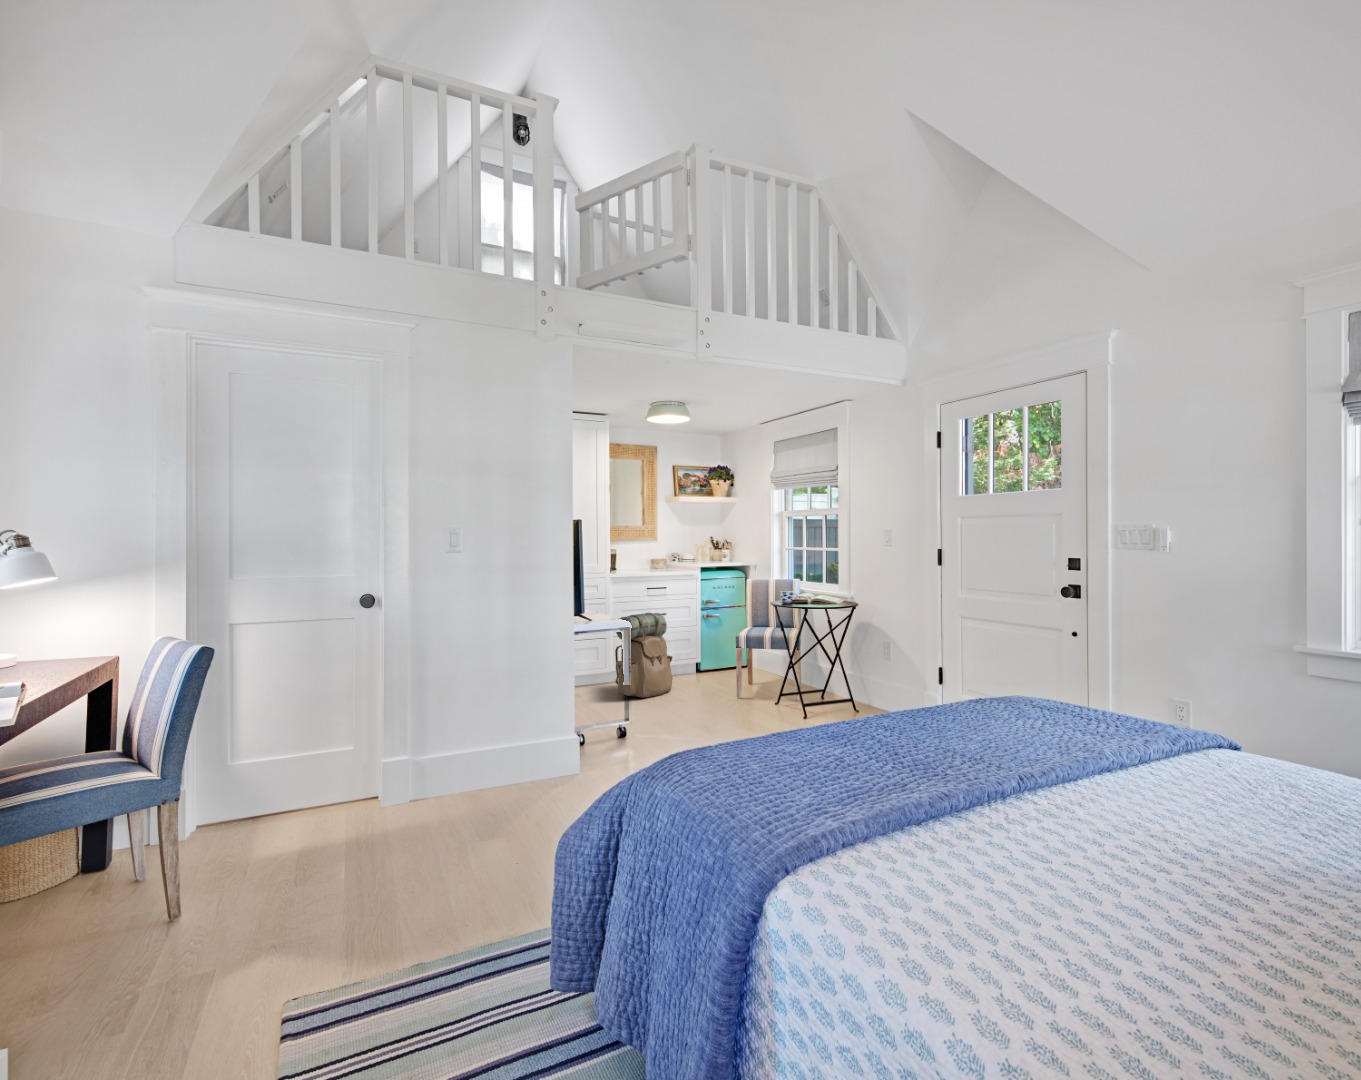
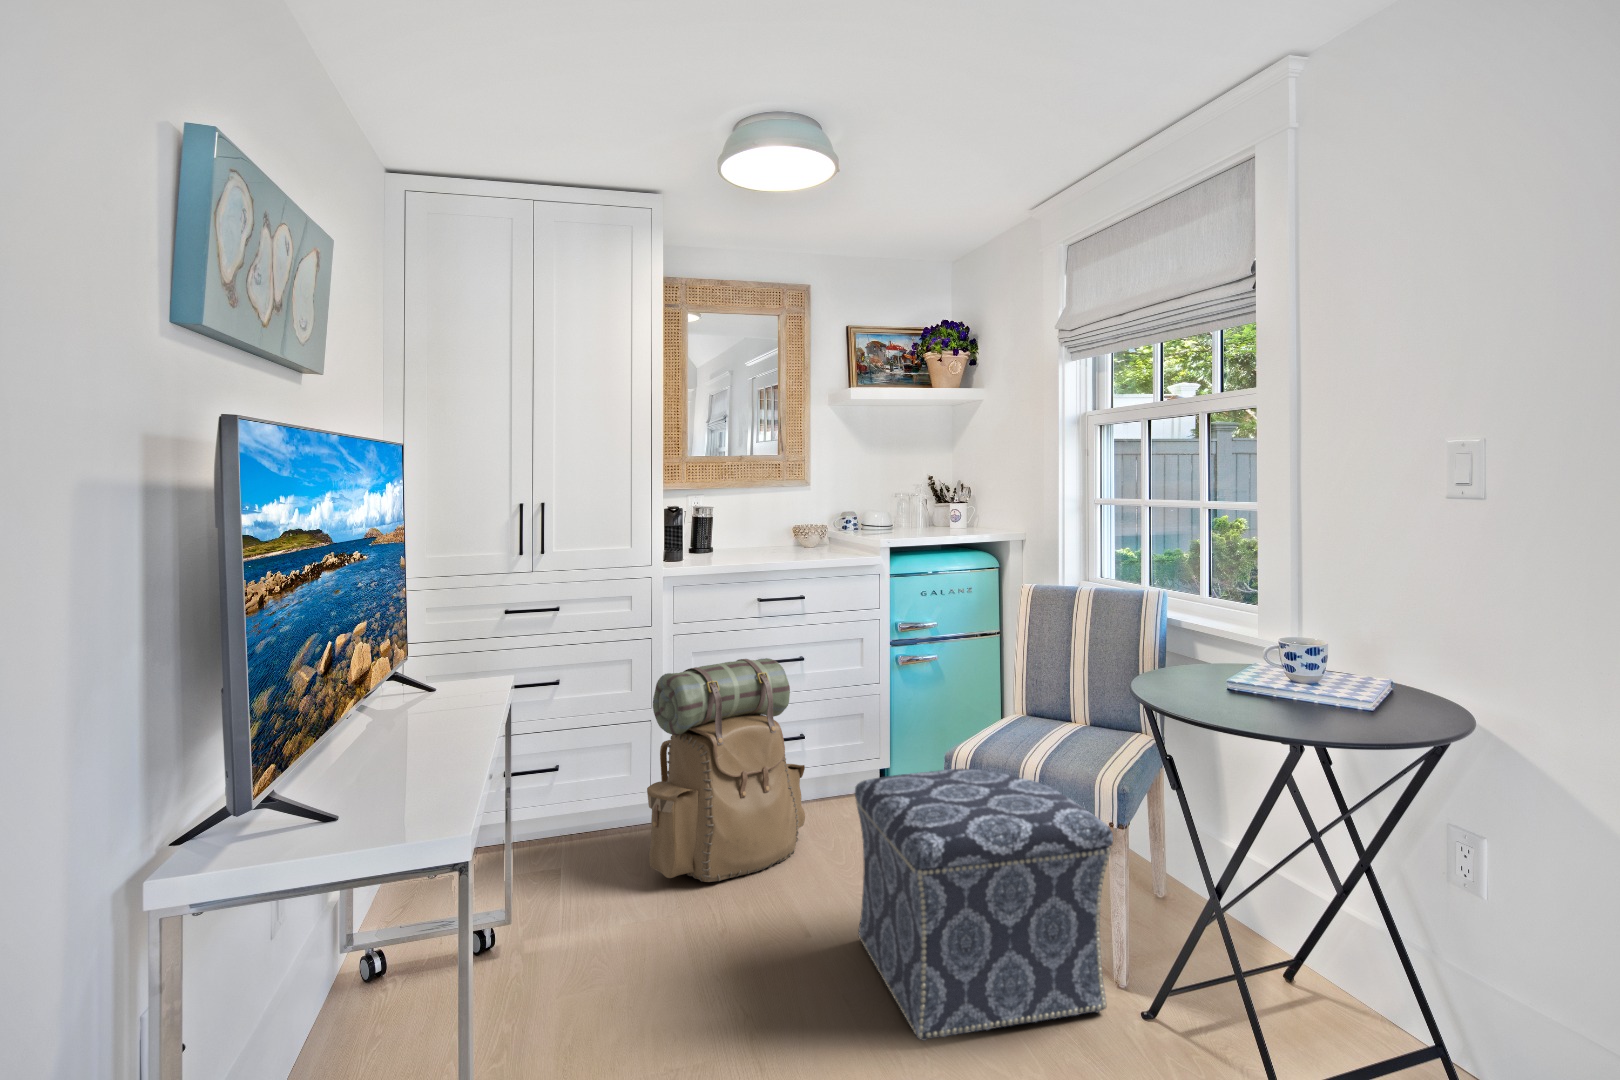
ottoman: none [705,643,794,721] -> present [855,768,1113,1041]

